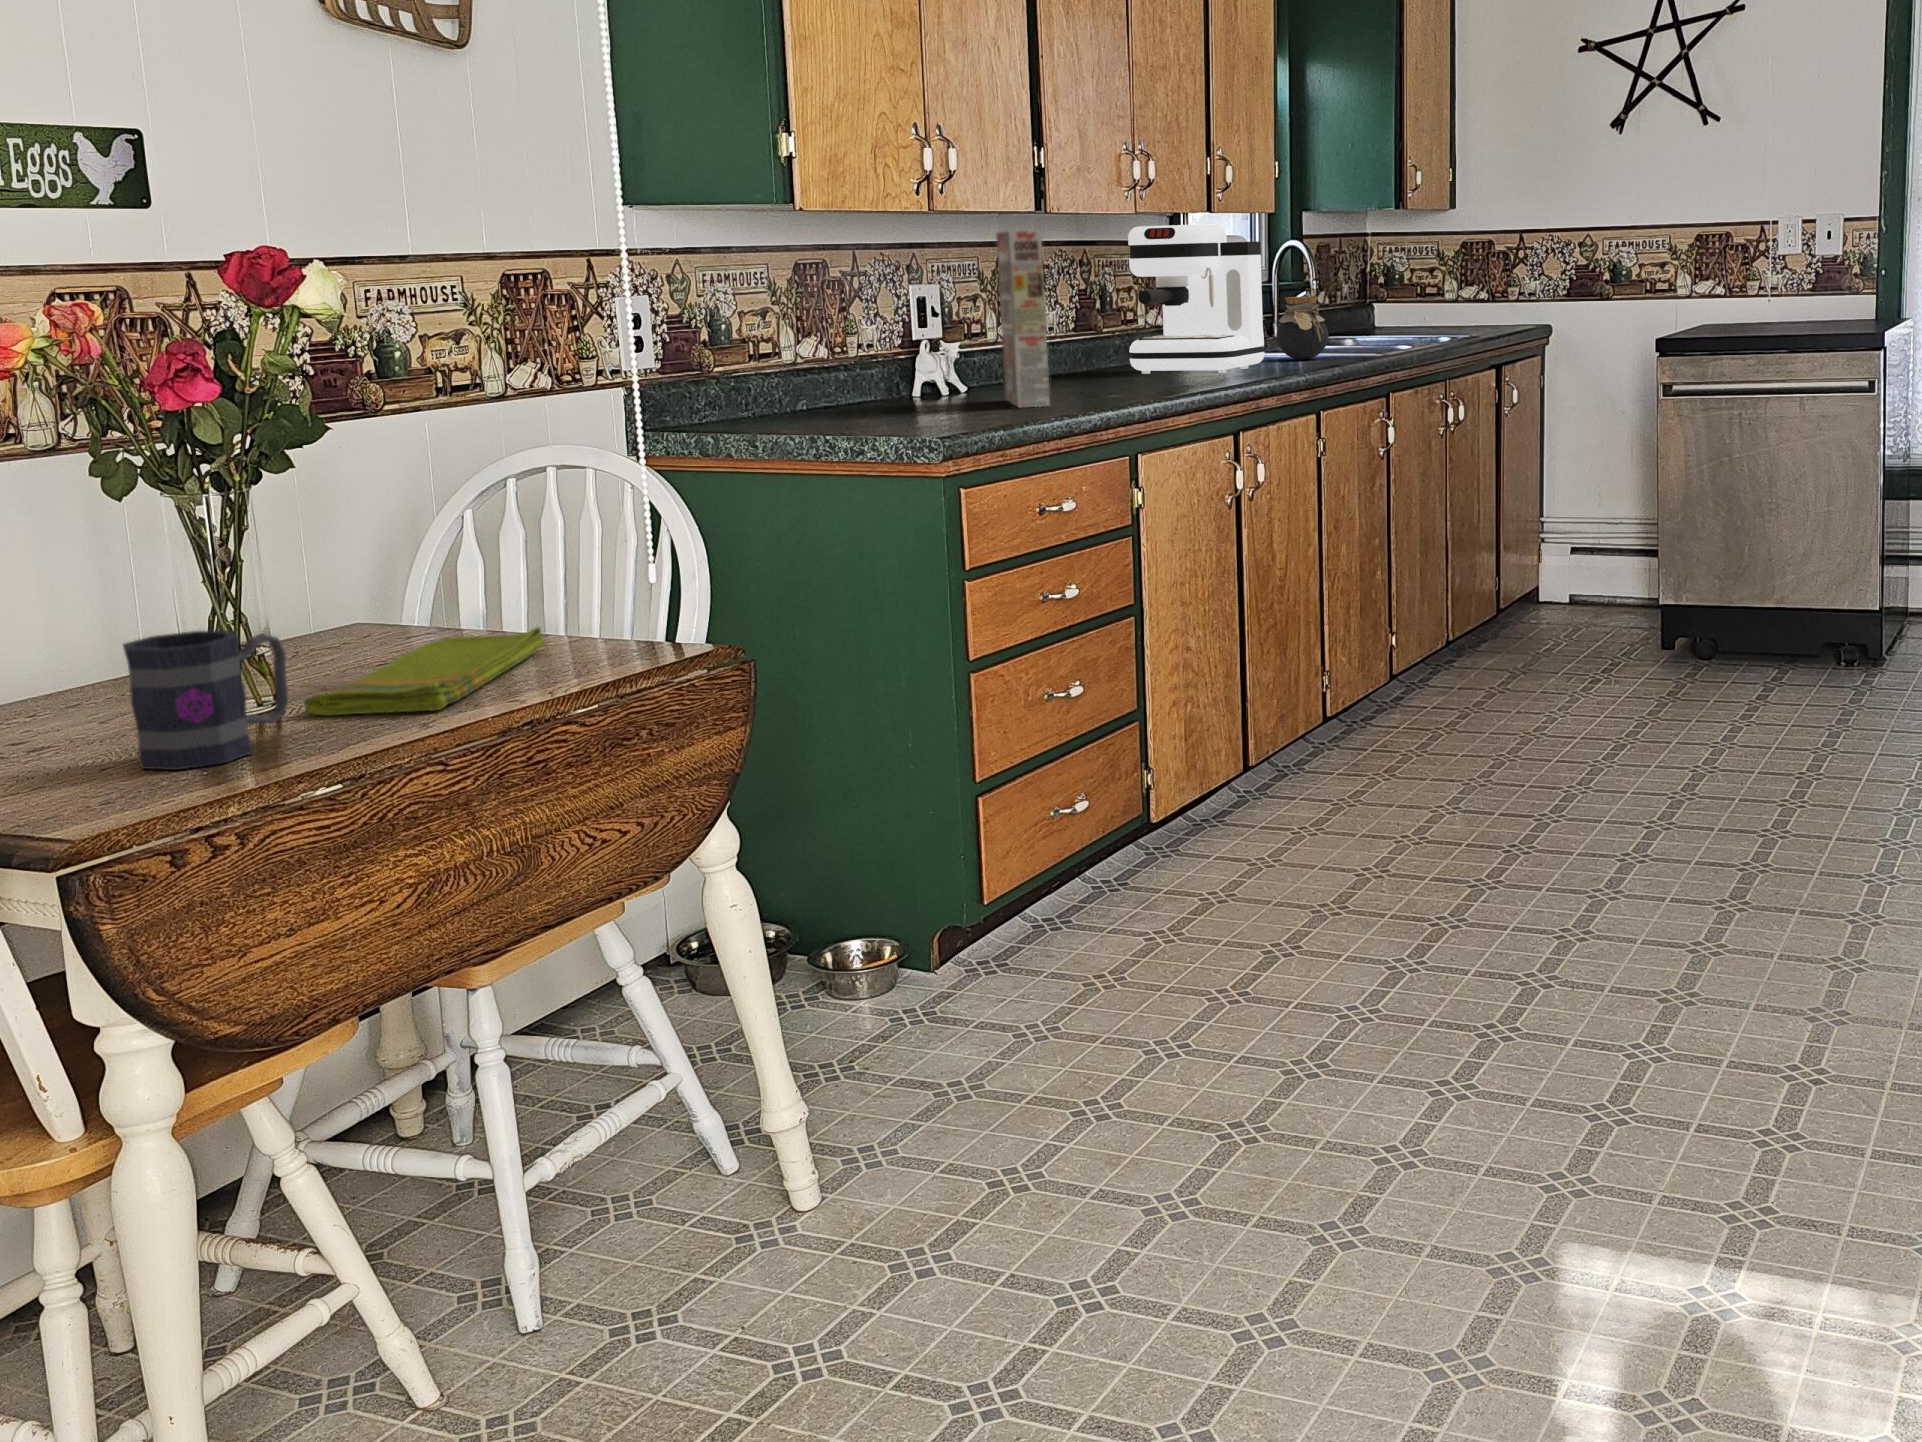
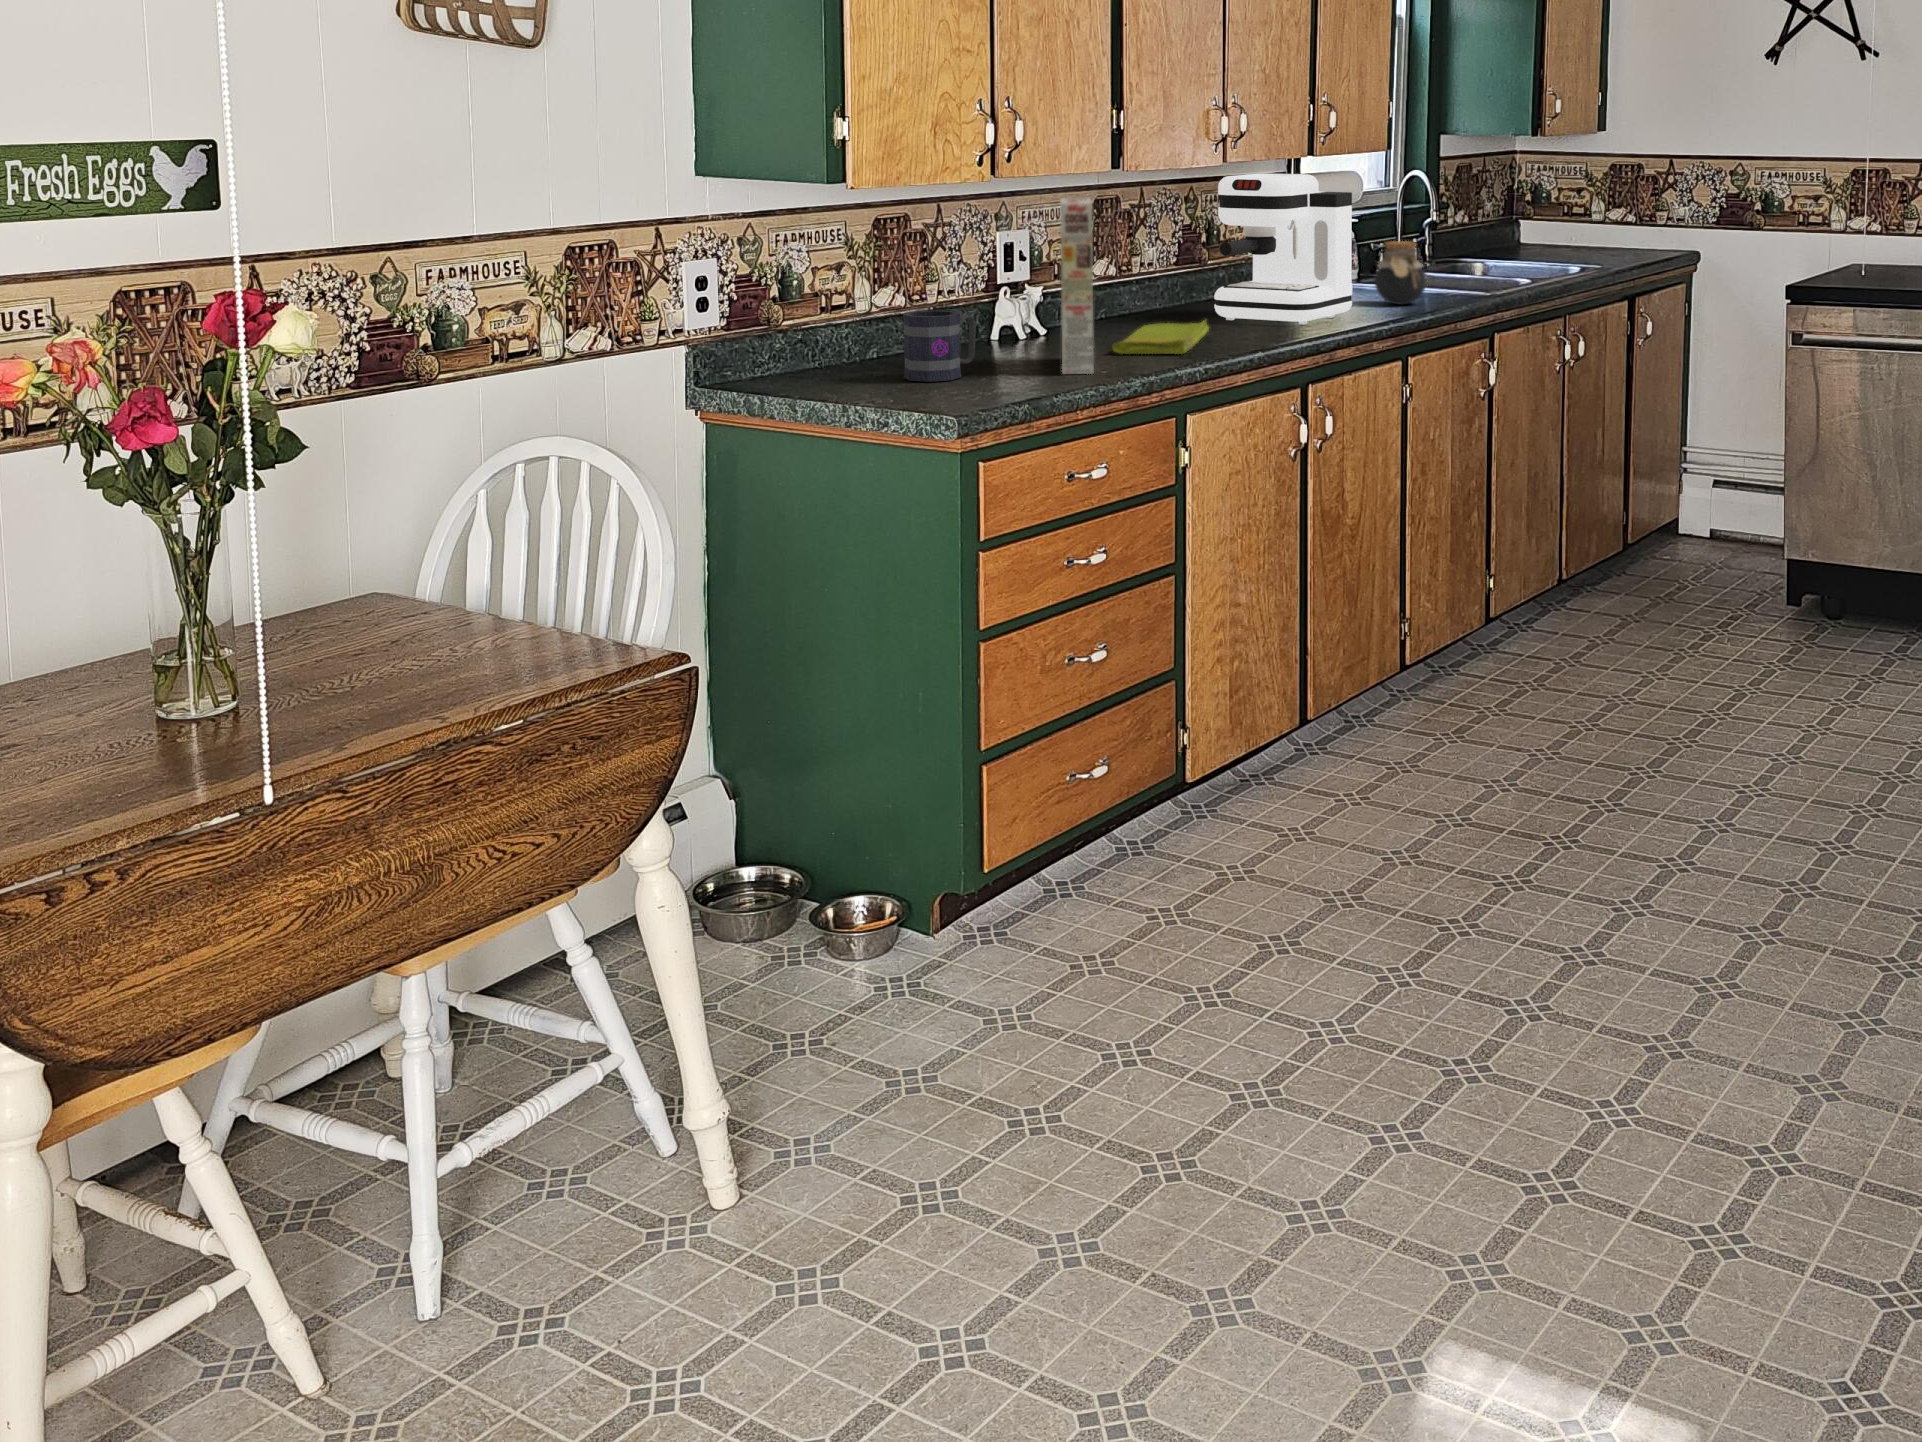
dish towel: present [304,627,545,715] -> present [1112,320,1209,354]
mug: present [123,631,288,770] -> present [903,310,976,382]

